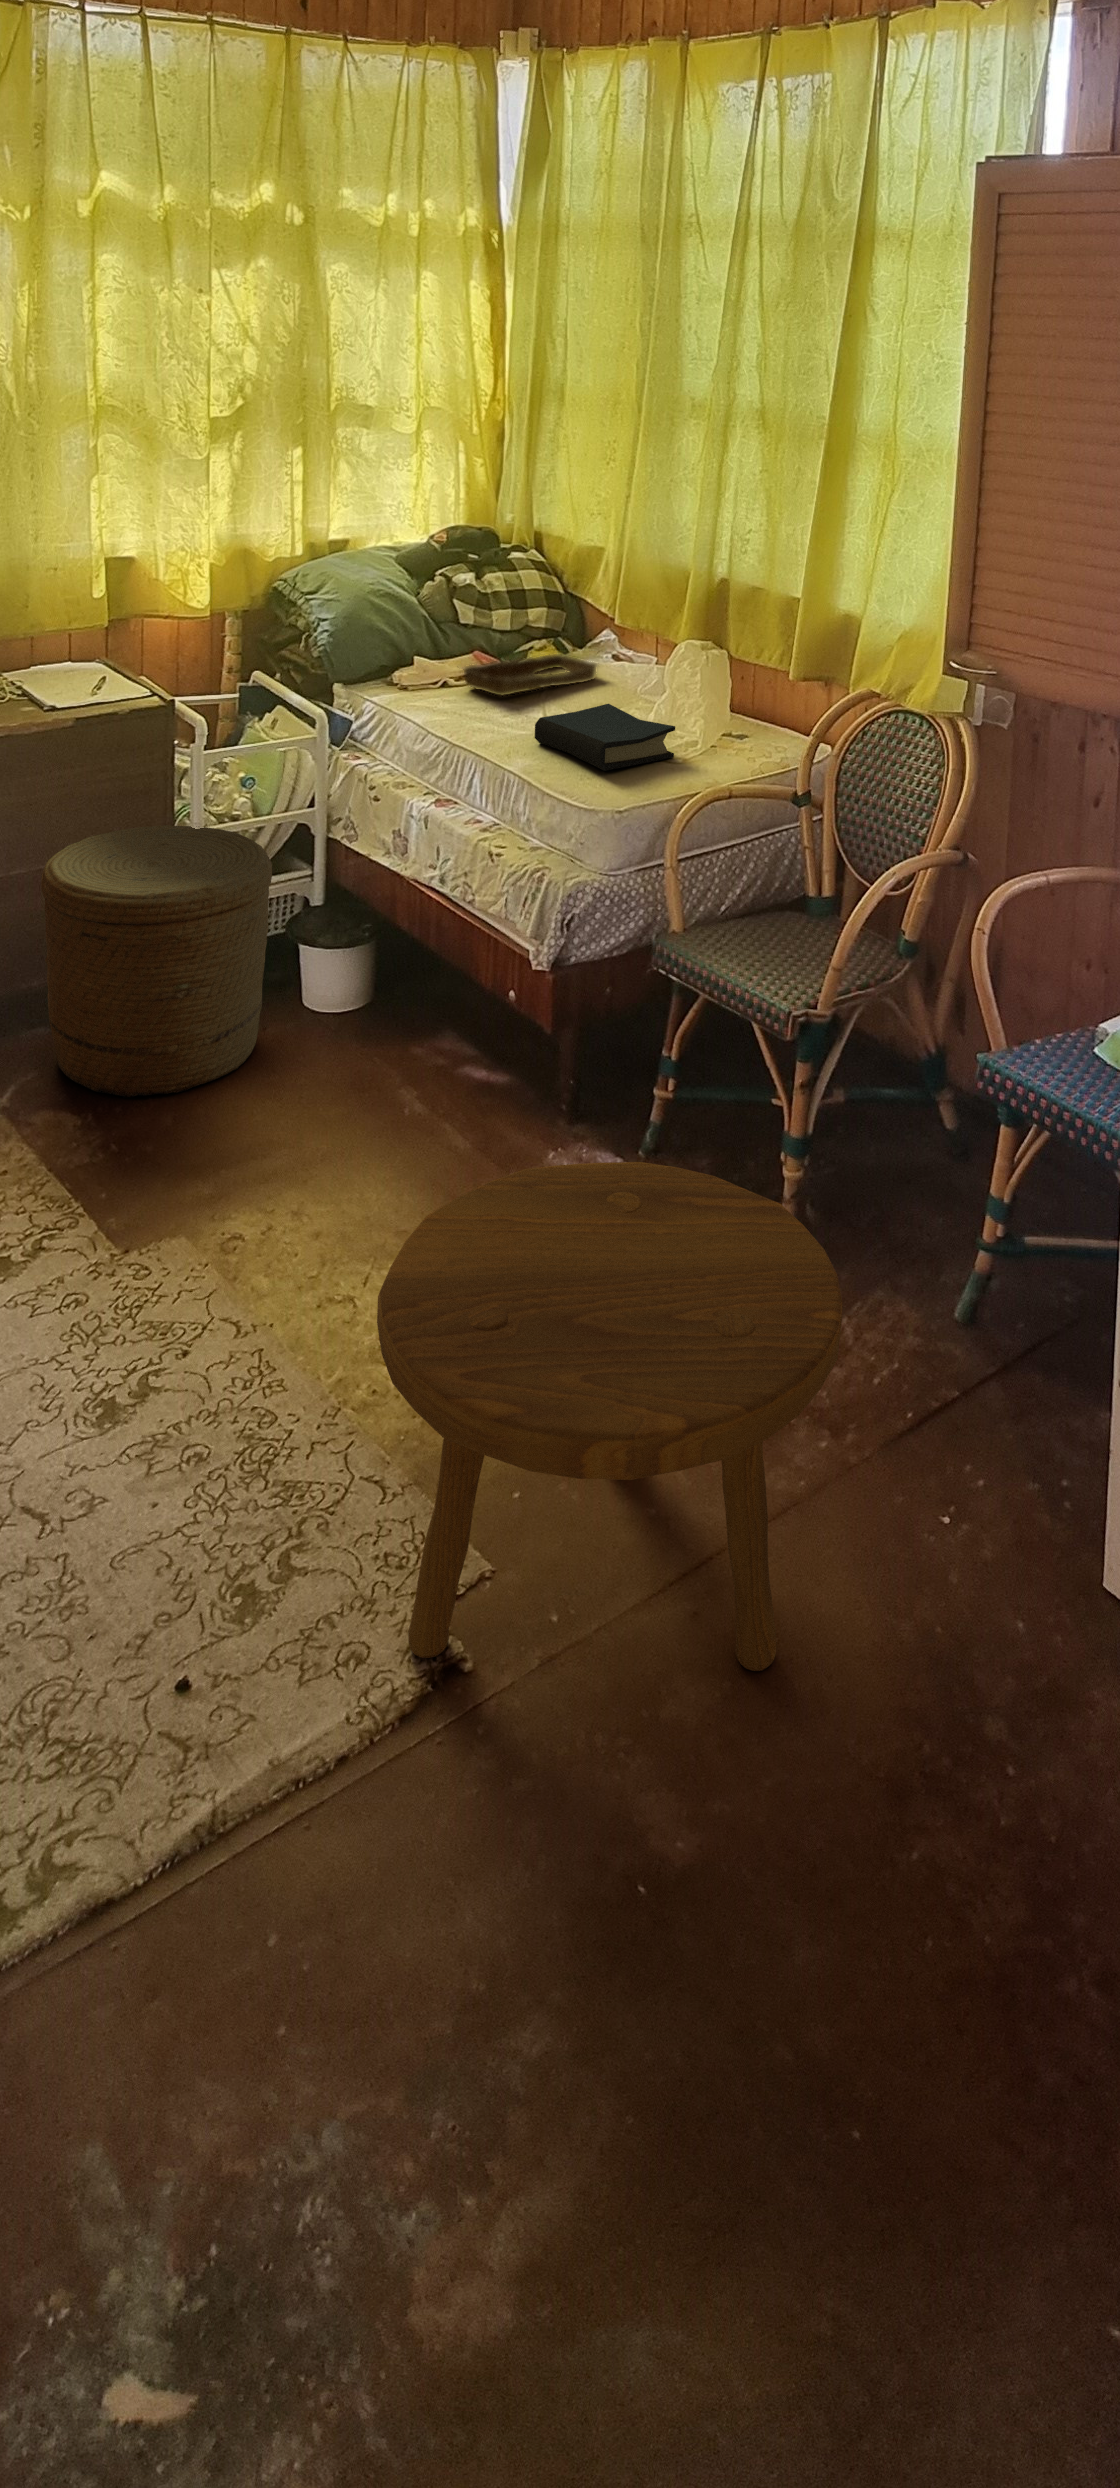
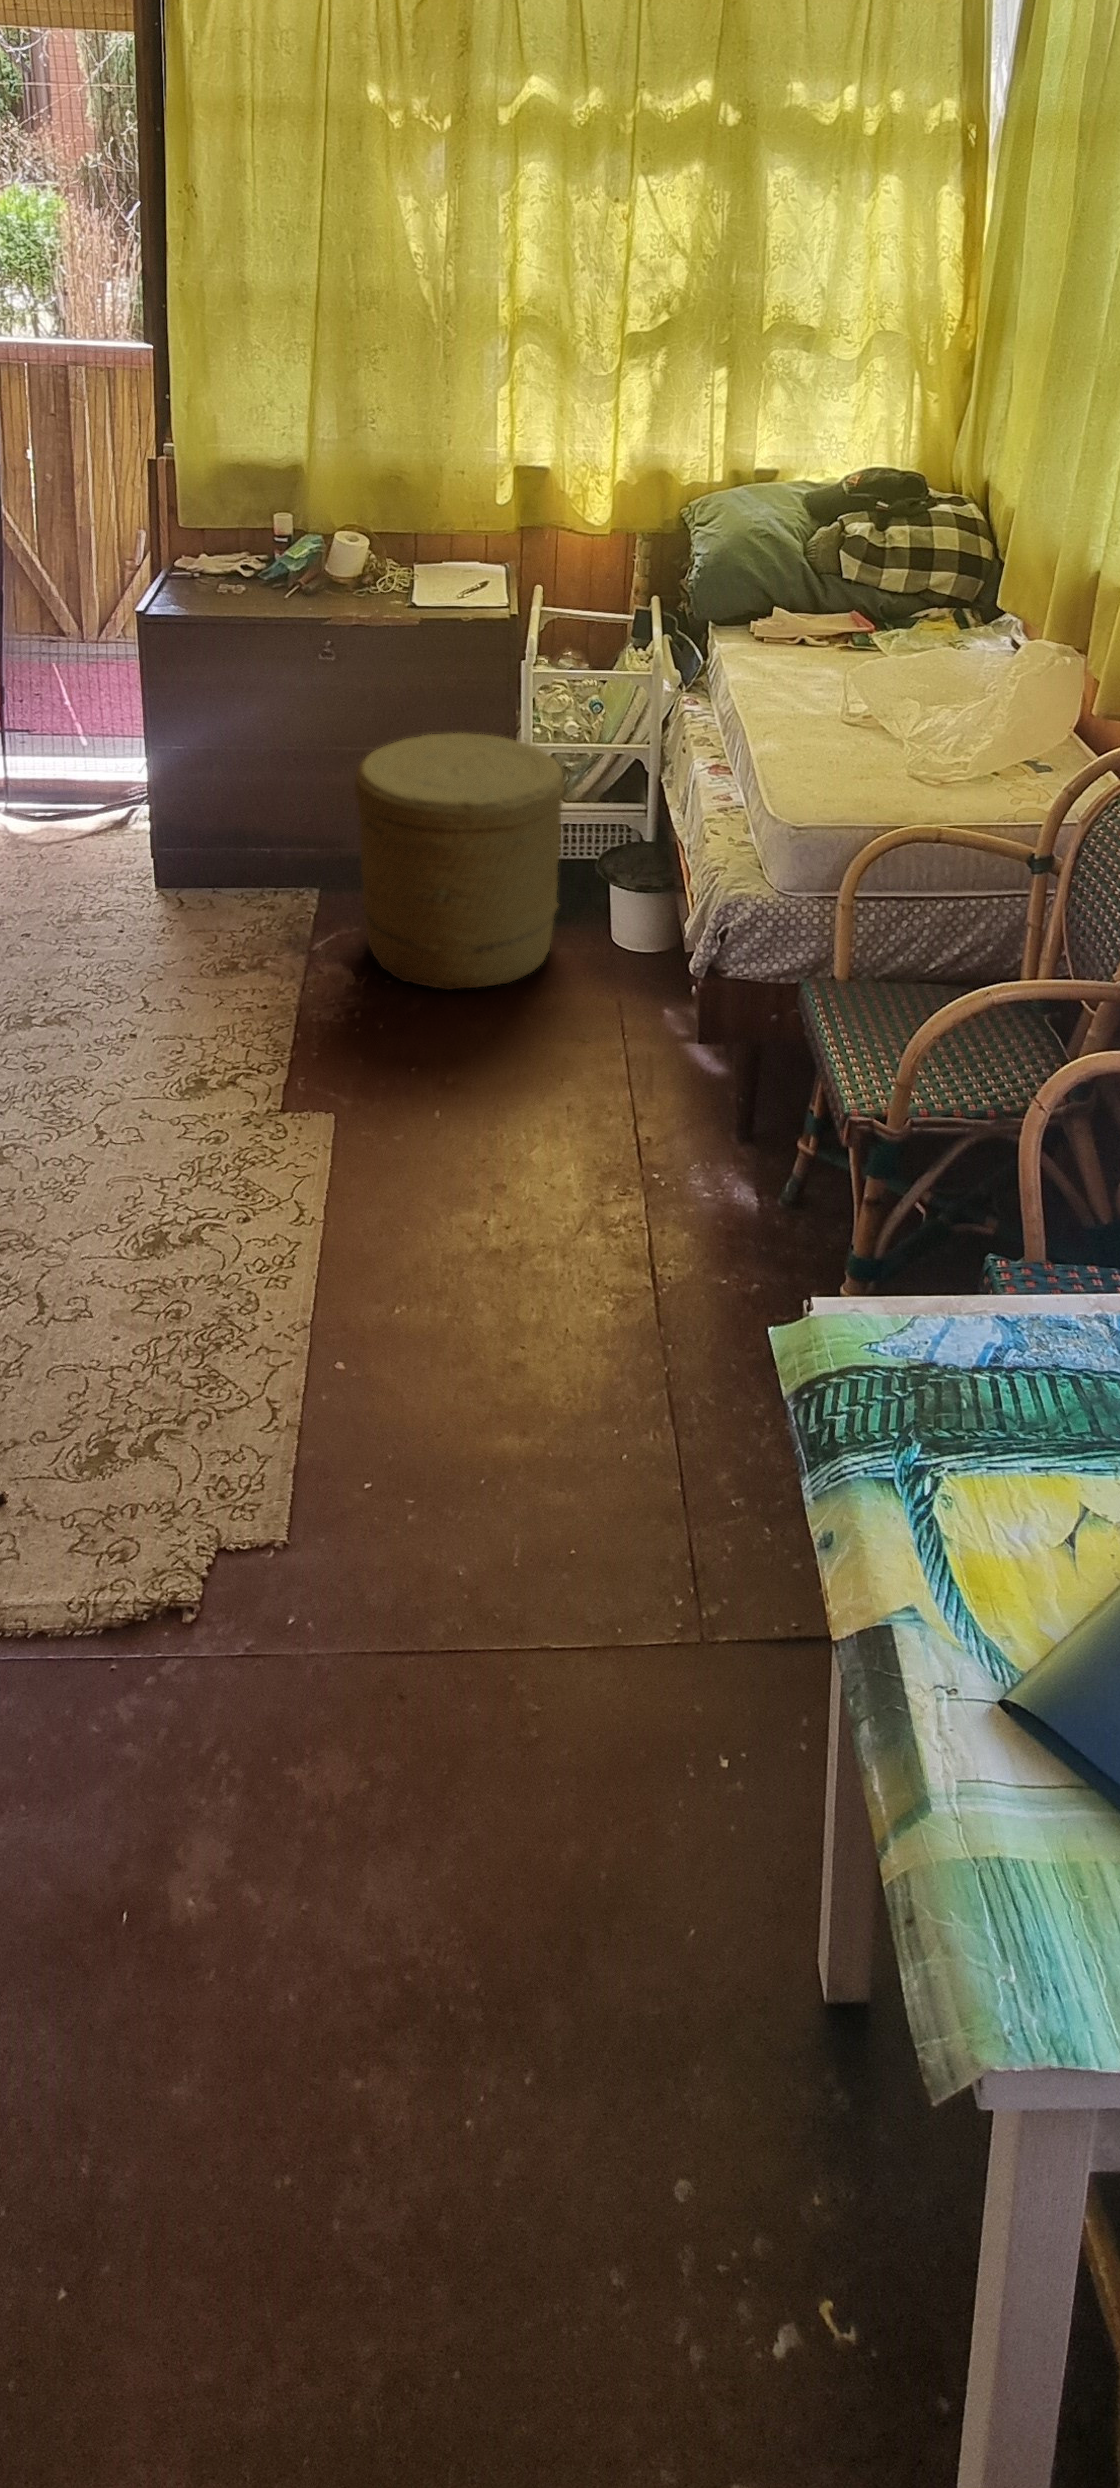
tray: present [463,654,597,695] -> none [781,622,948,662]
hardback book: present [535,704,675,771] -> none [789,689,925,765]
footstool: present [377,1162,843,1671] -> none [118,1163,626,1768]

